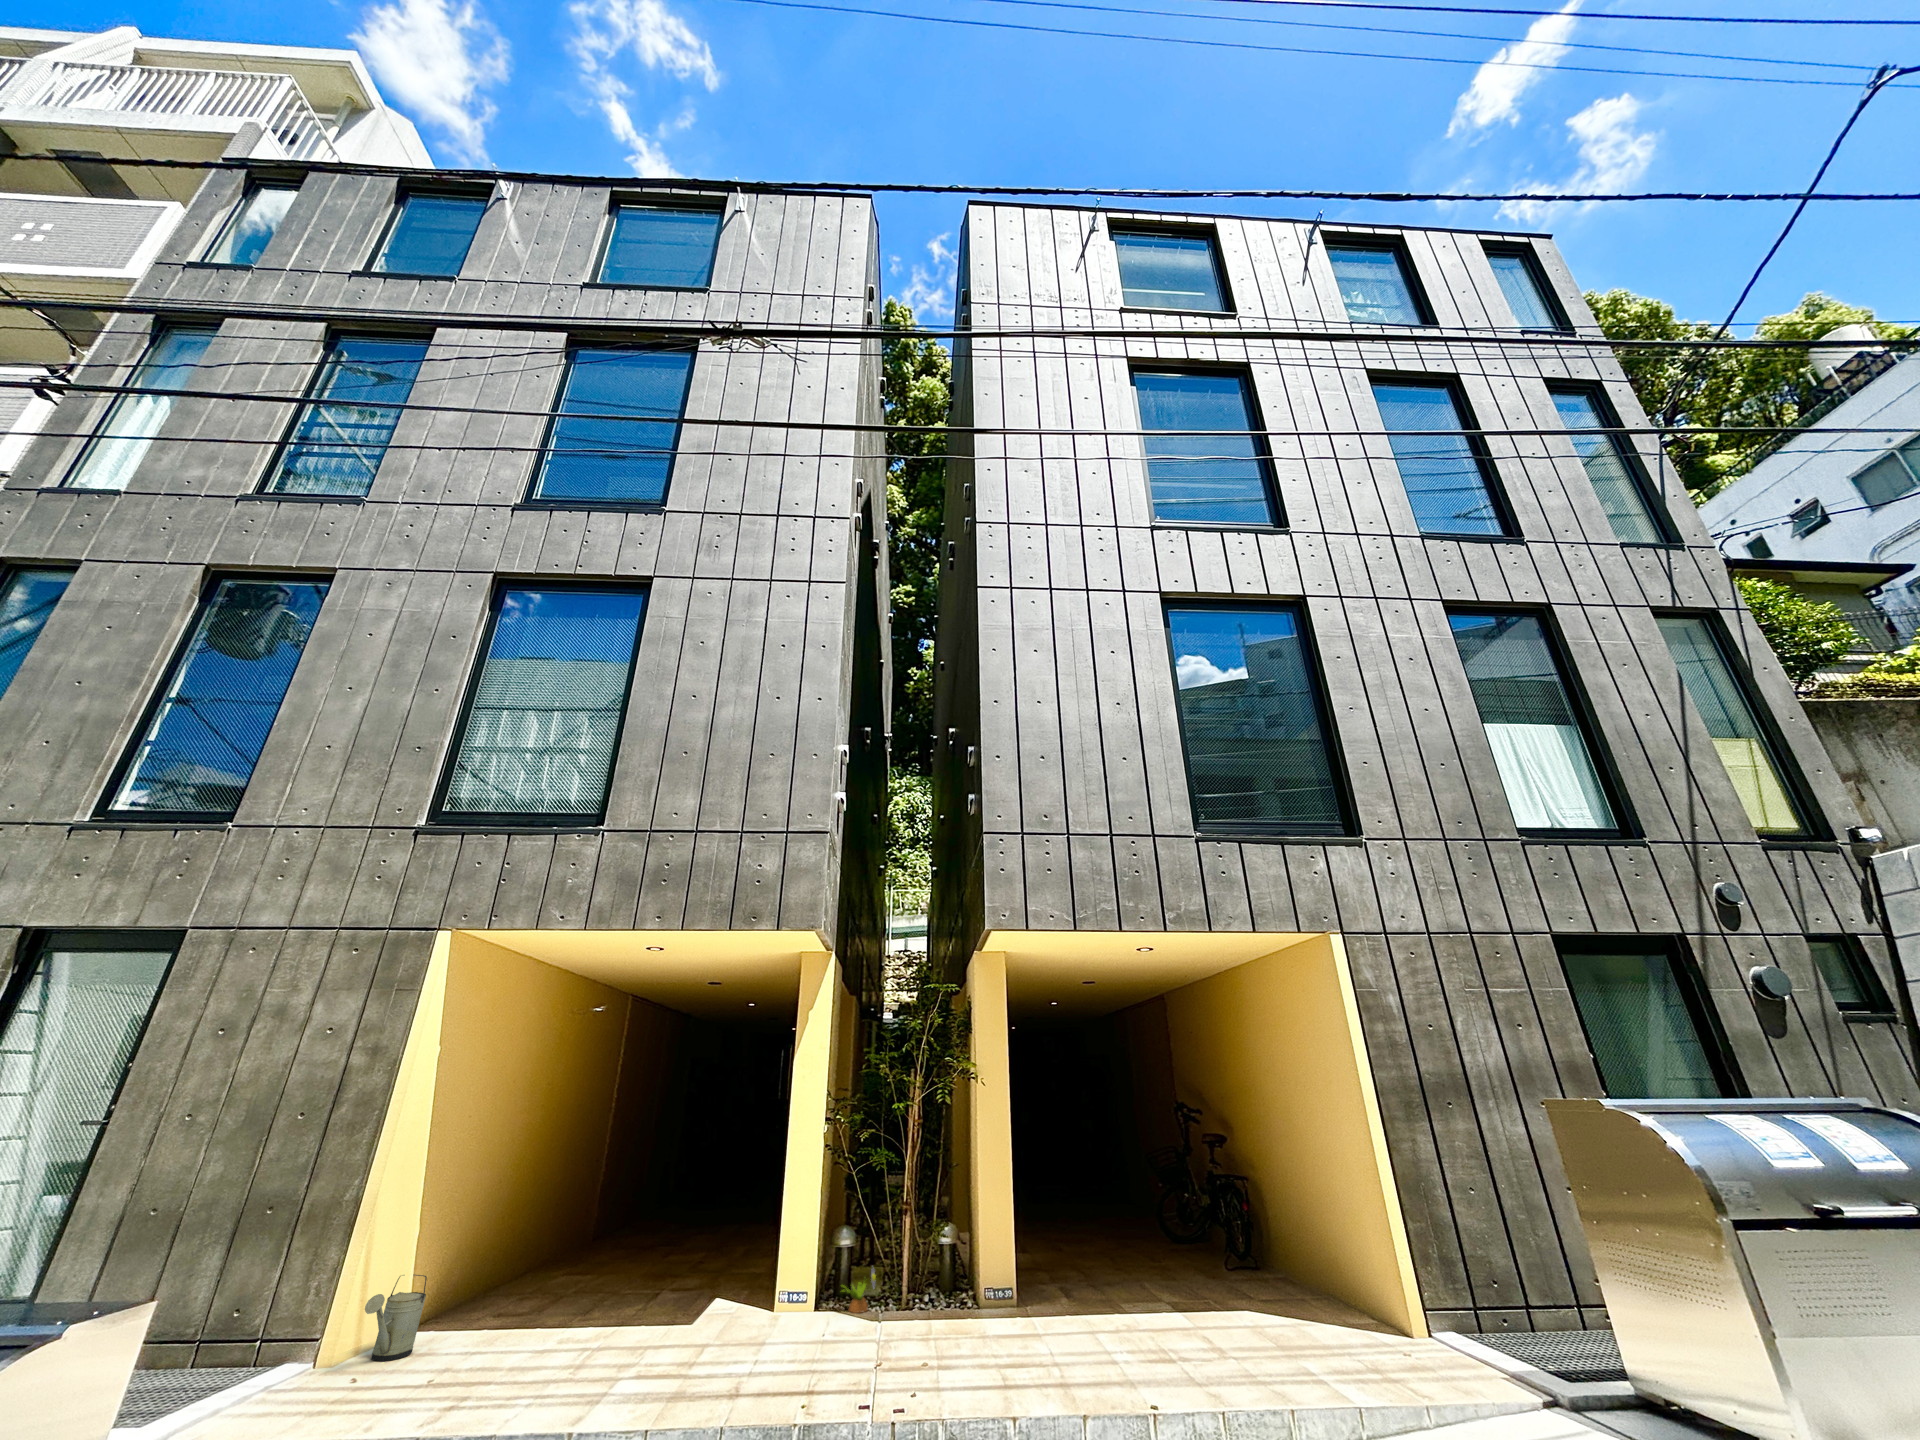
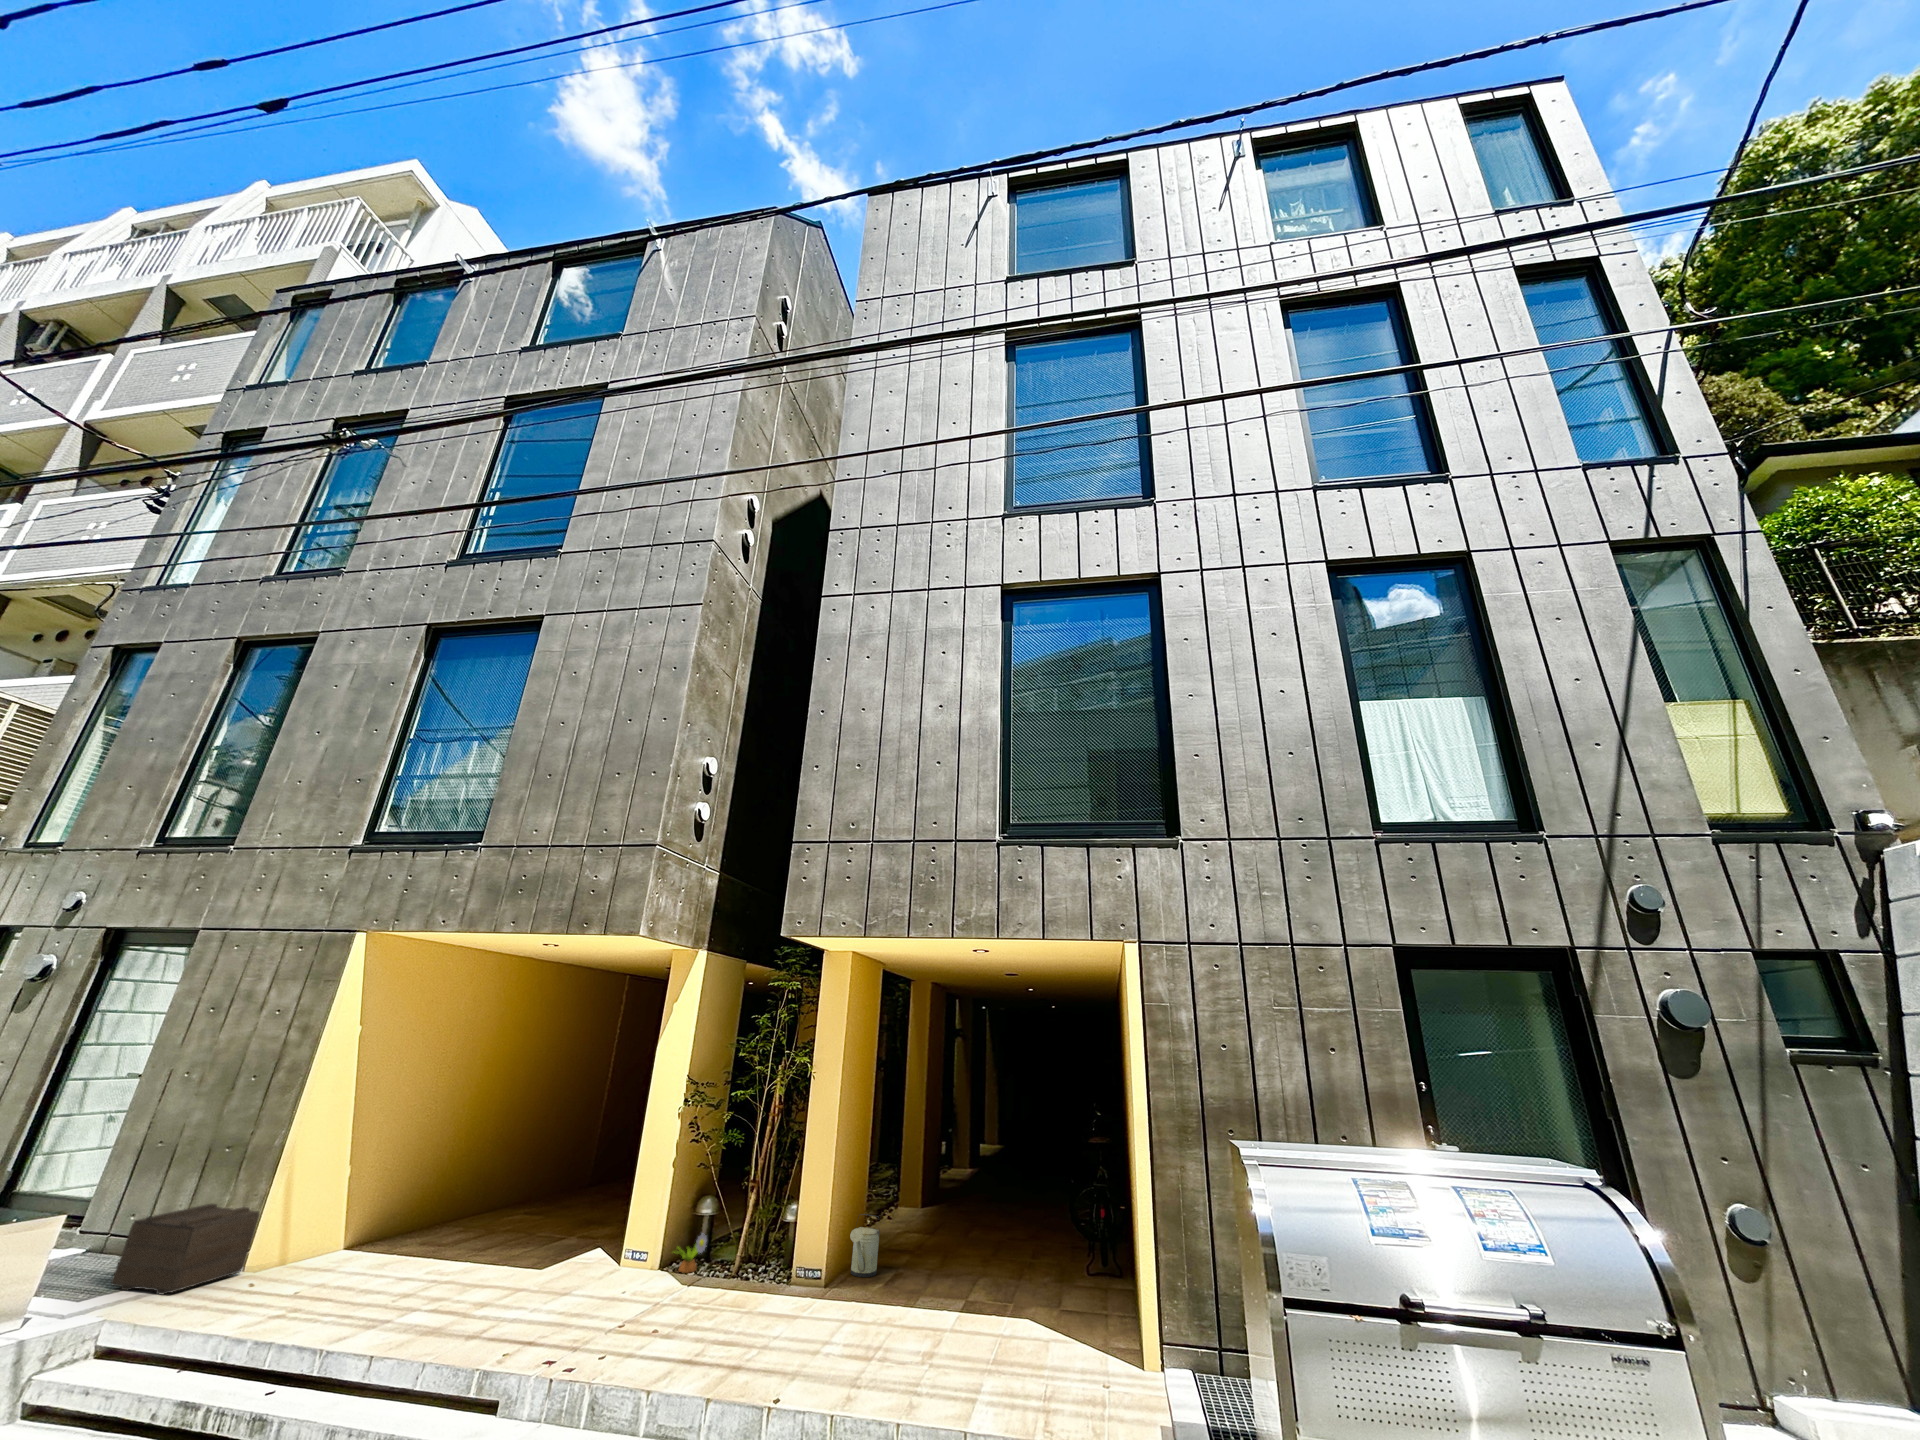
watering can: present [365,1275,427,1361] -> present [850,1214,880,1277]
wooden crate: none [134,1288,332,1417] -> present [111,1204,260,1295]

